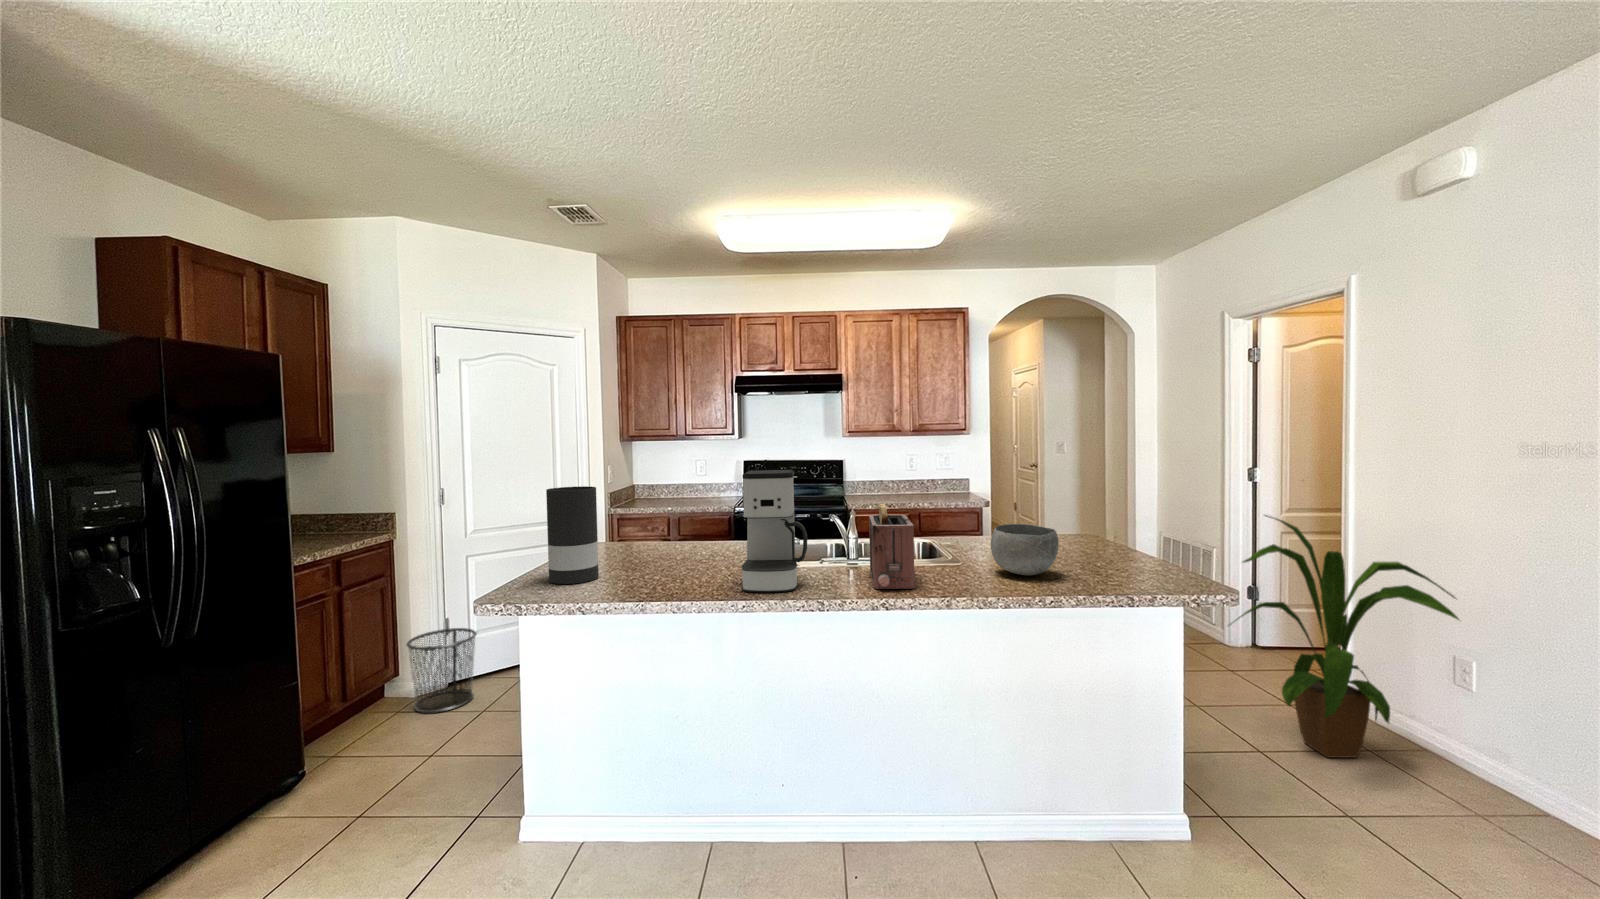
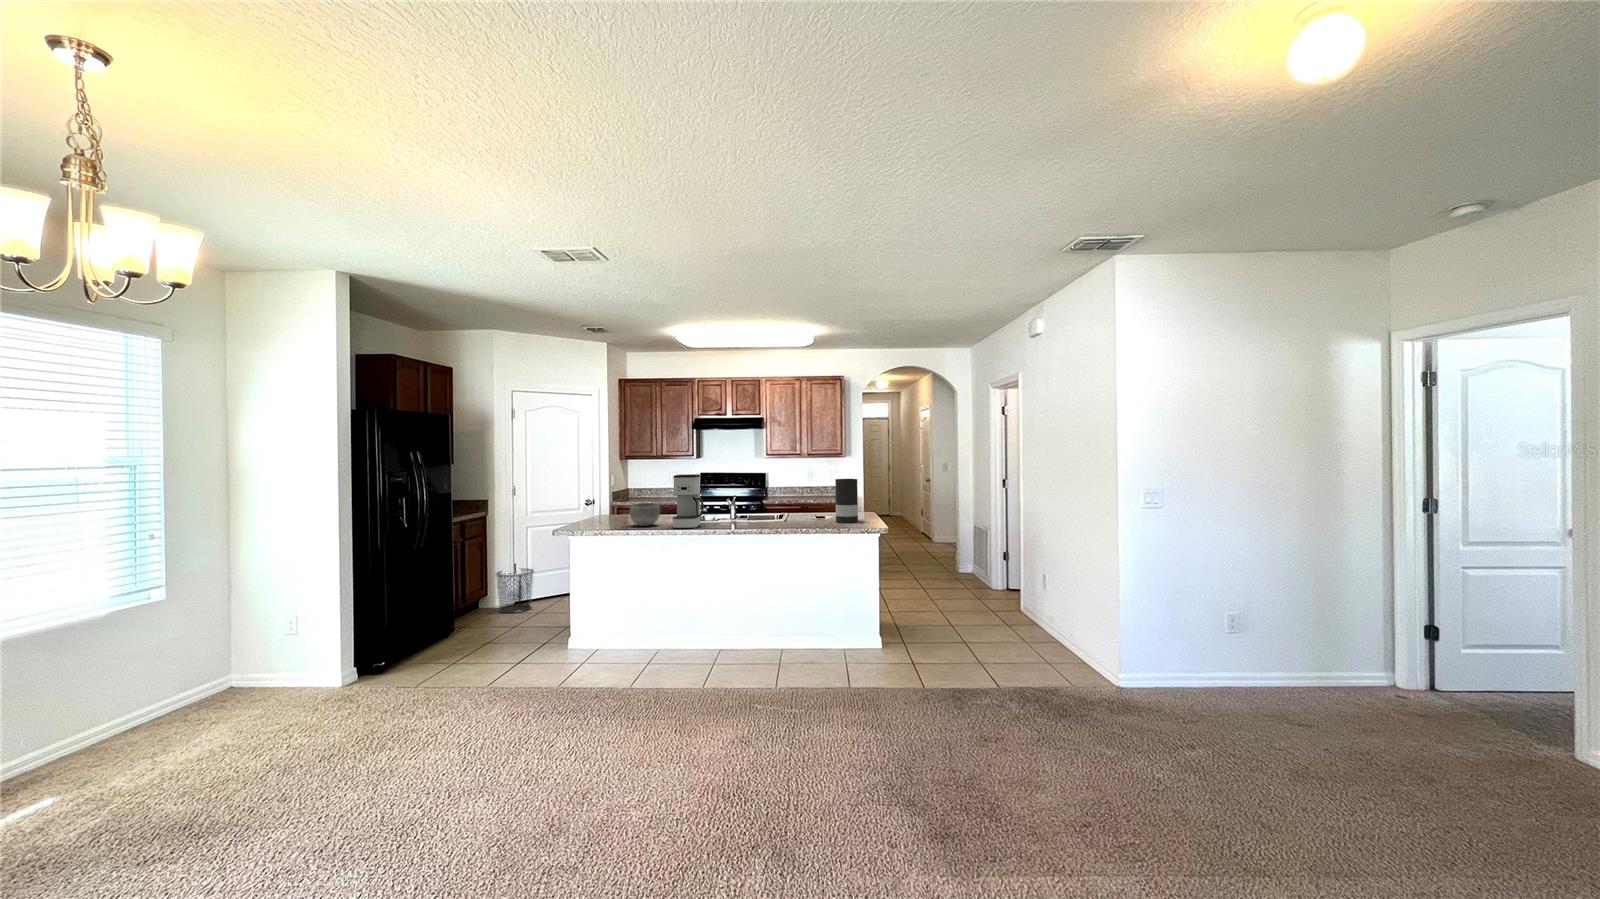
vase: present [546,486,599,584] -> present [835,479,858,523]
toaster: present [869,504,915,589] -> none [731,491,754,528]
house plant: present [1235,515,1459,758] -> none [942,503,1037,628]
bowl: present [991,524,1058,575] -> present [629,503,660,526]

